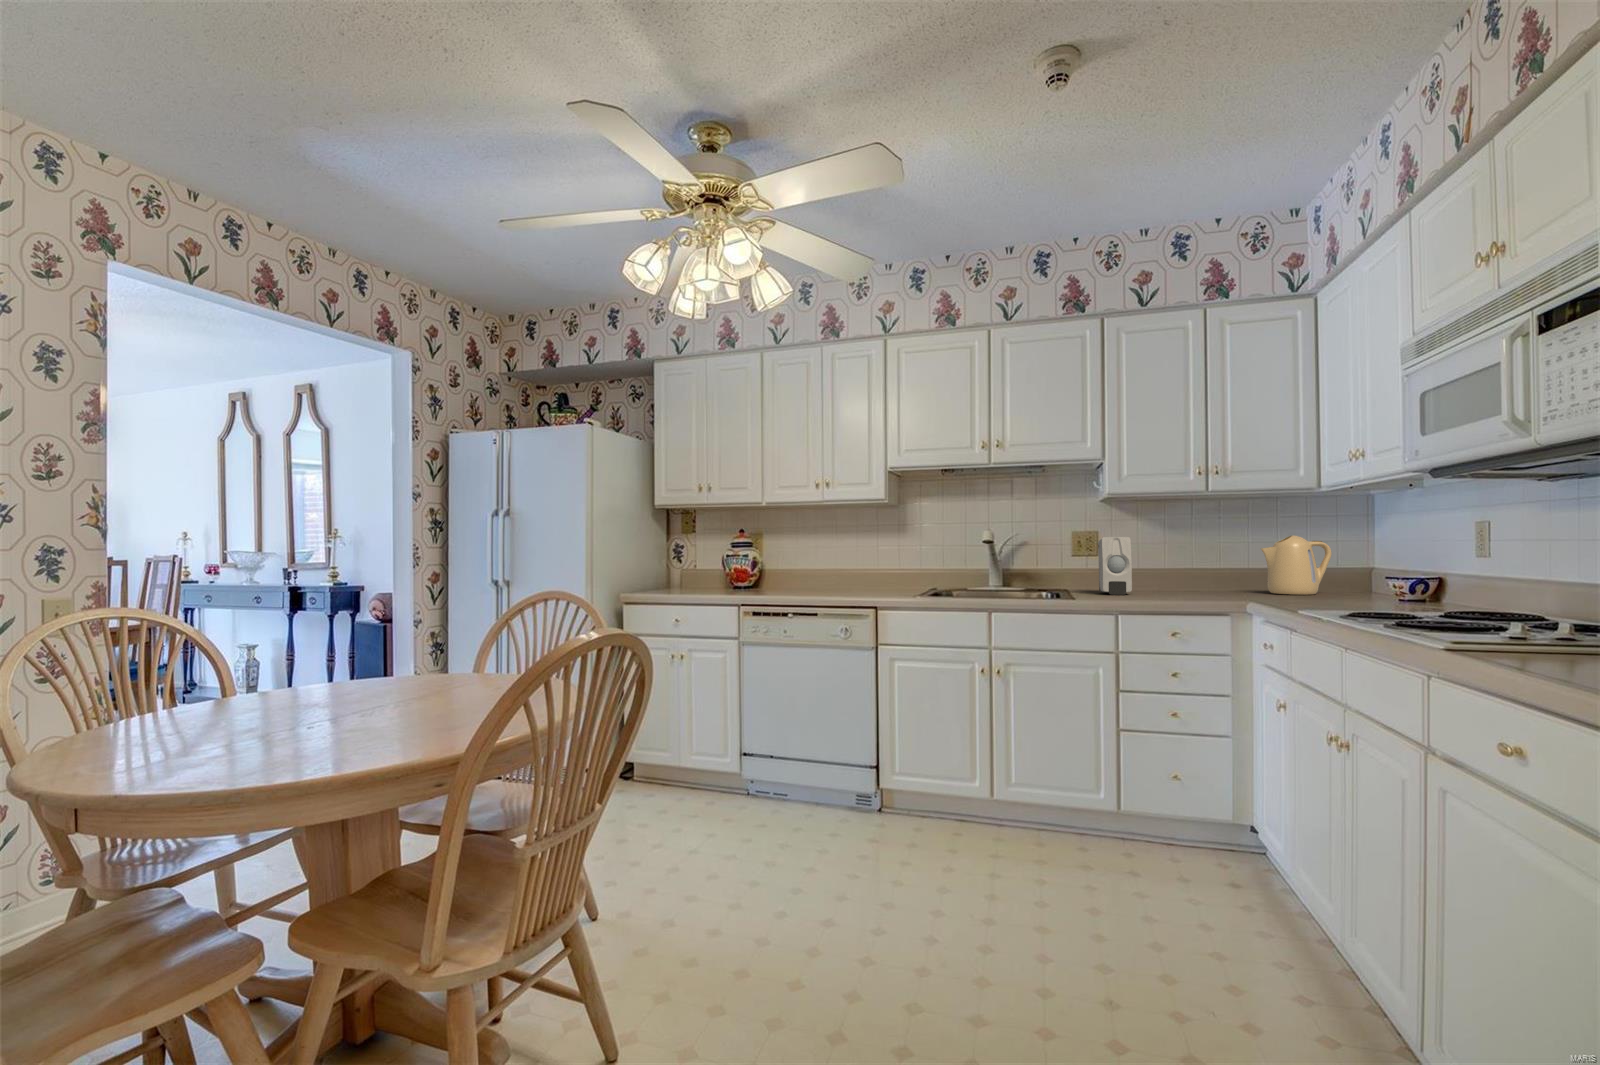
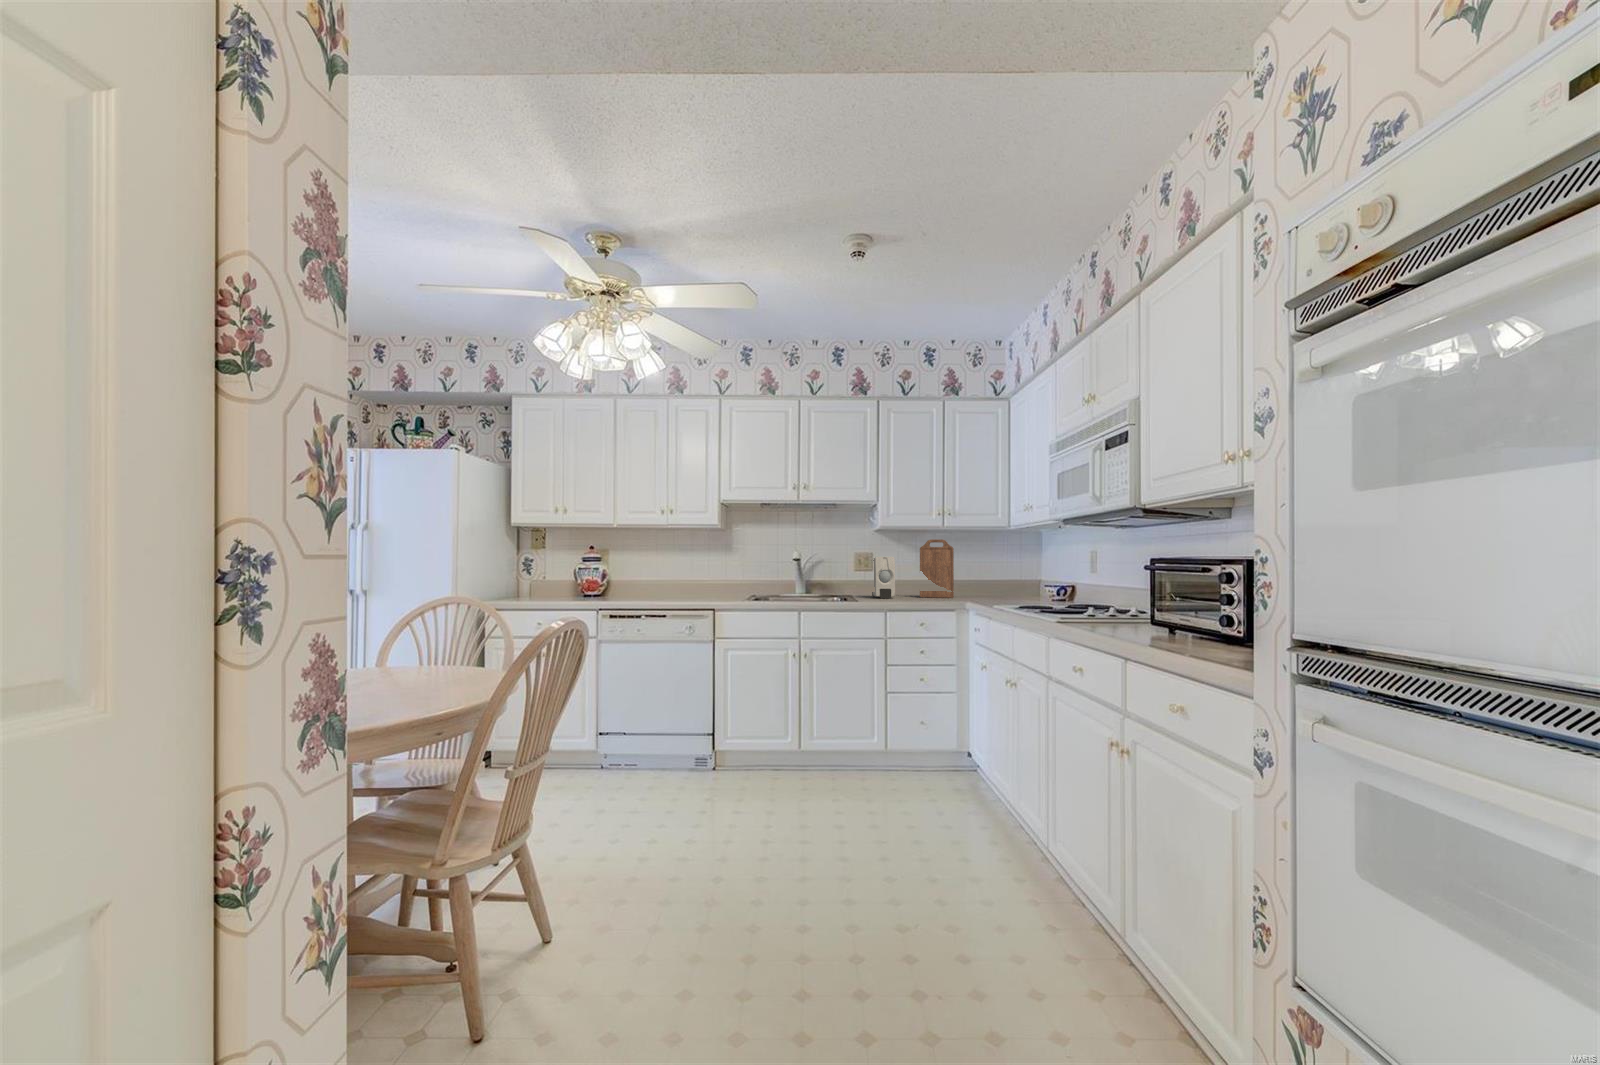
cutting board: none [1170,511,1225,595] -> present [920,539,954,598]
kettle: present [1261,536,1332,595] -> none [975,557,1016,597]

